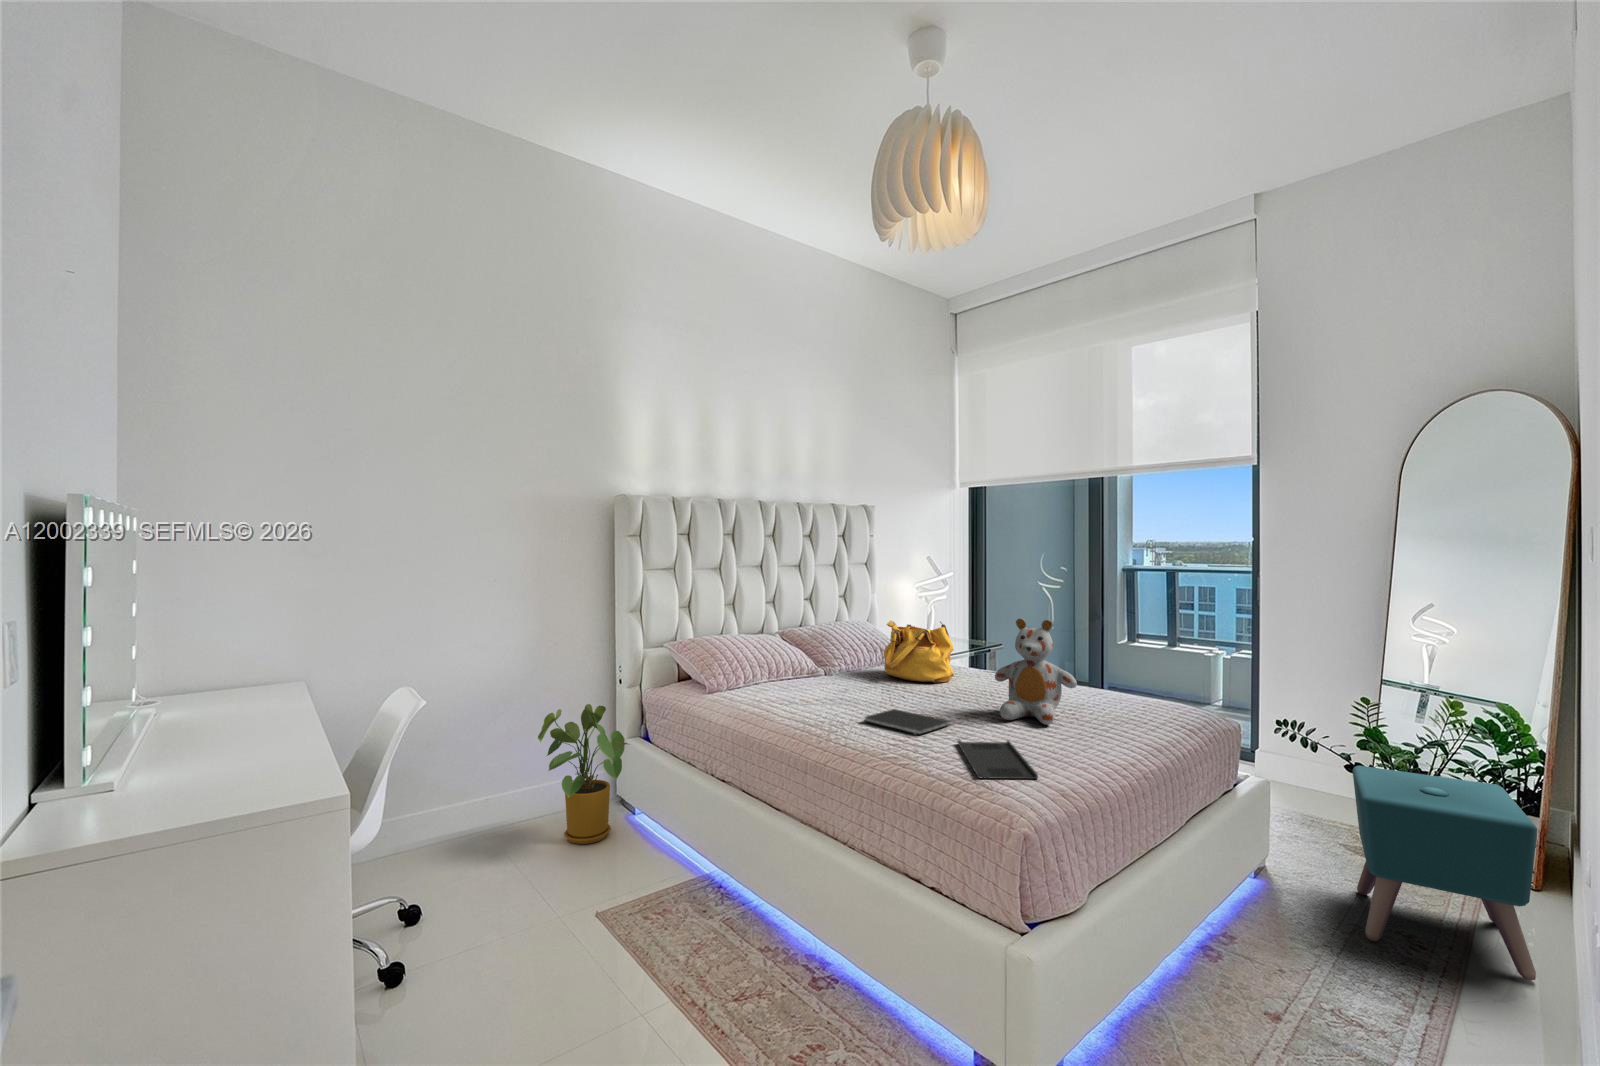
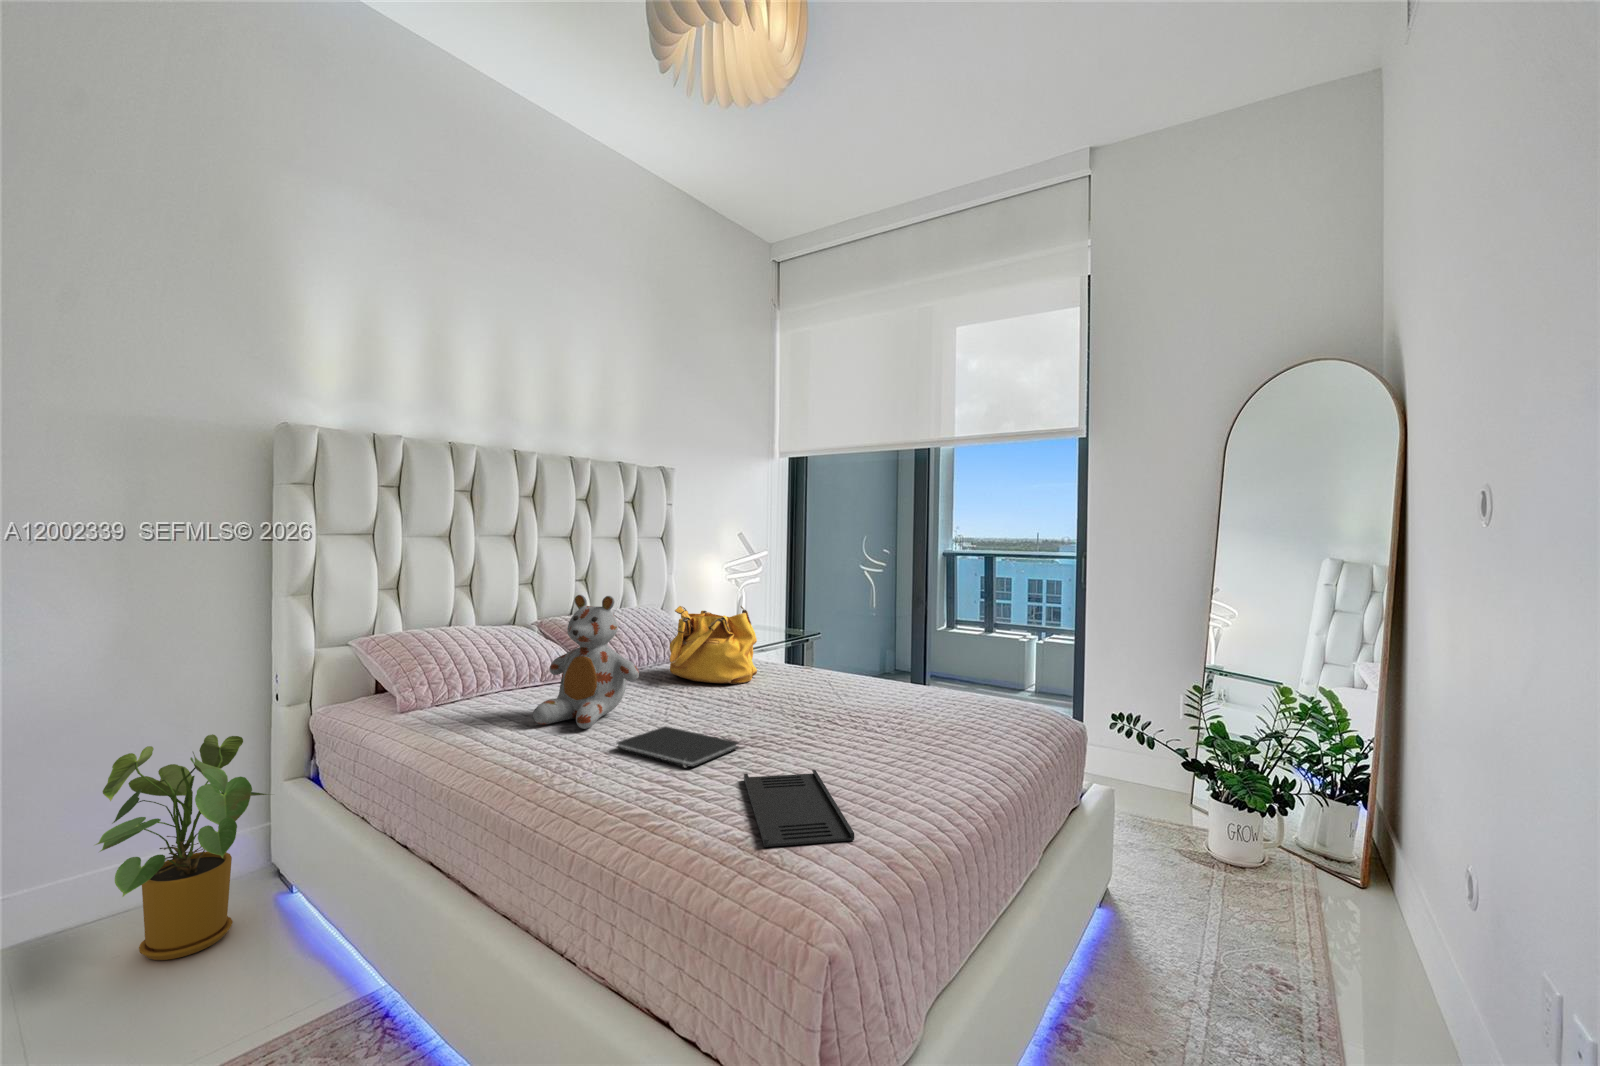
stuffed bear: present [995,618,1077,725] -> present [533,595,639,729]
ottoman: present [1352,766,1537,981] -> none [1203,767,1419,1022]

